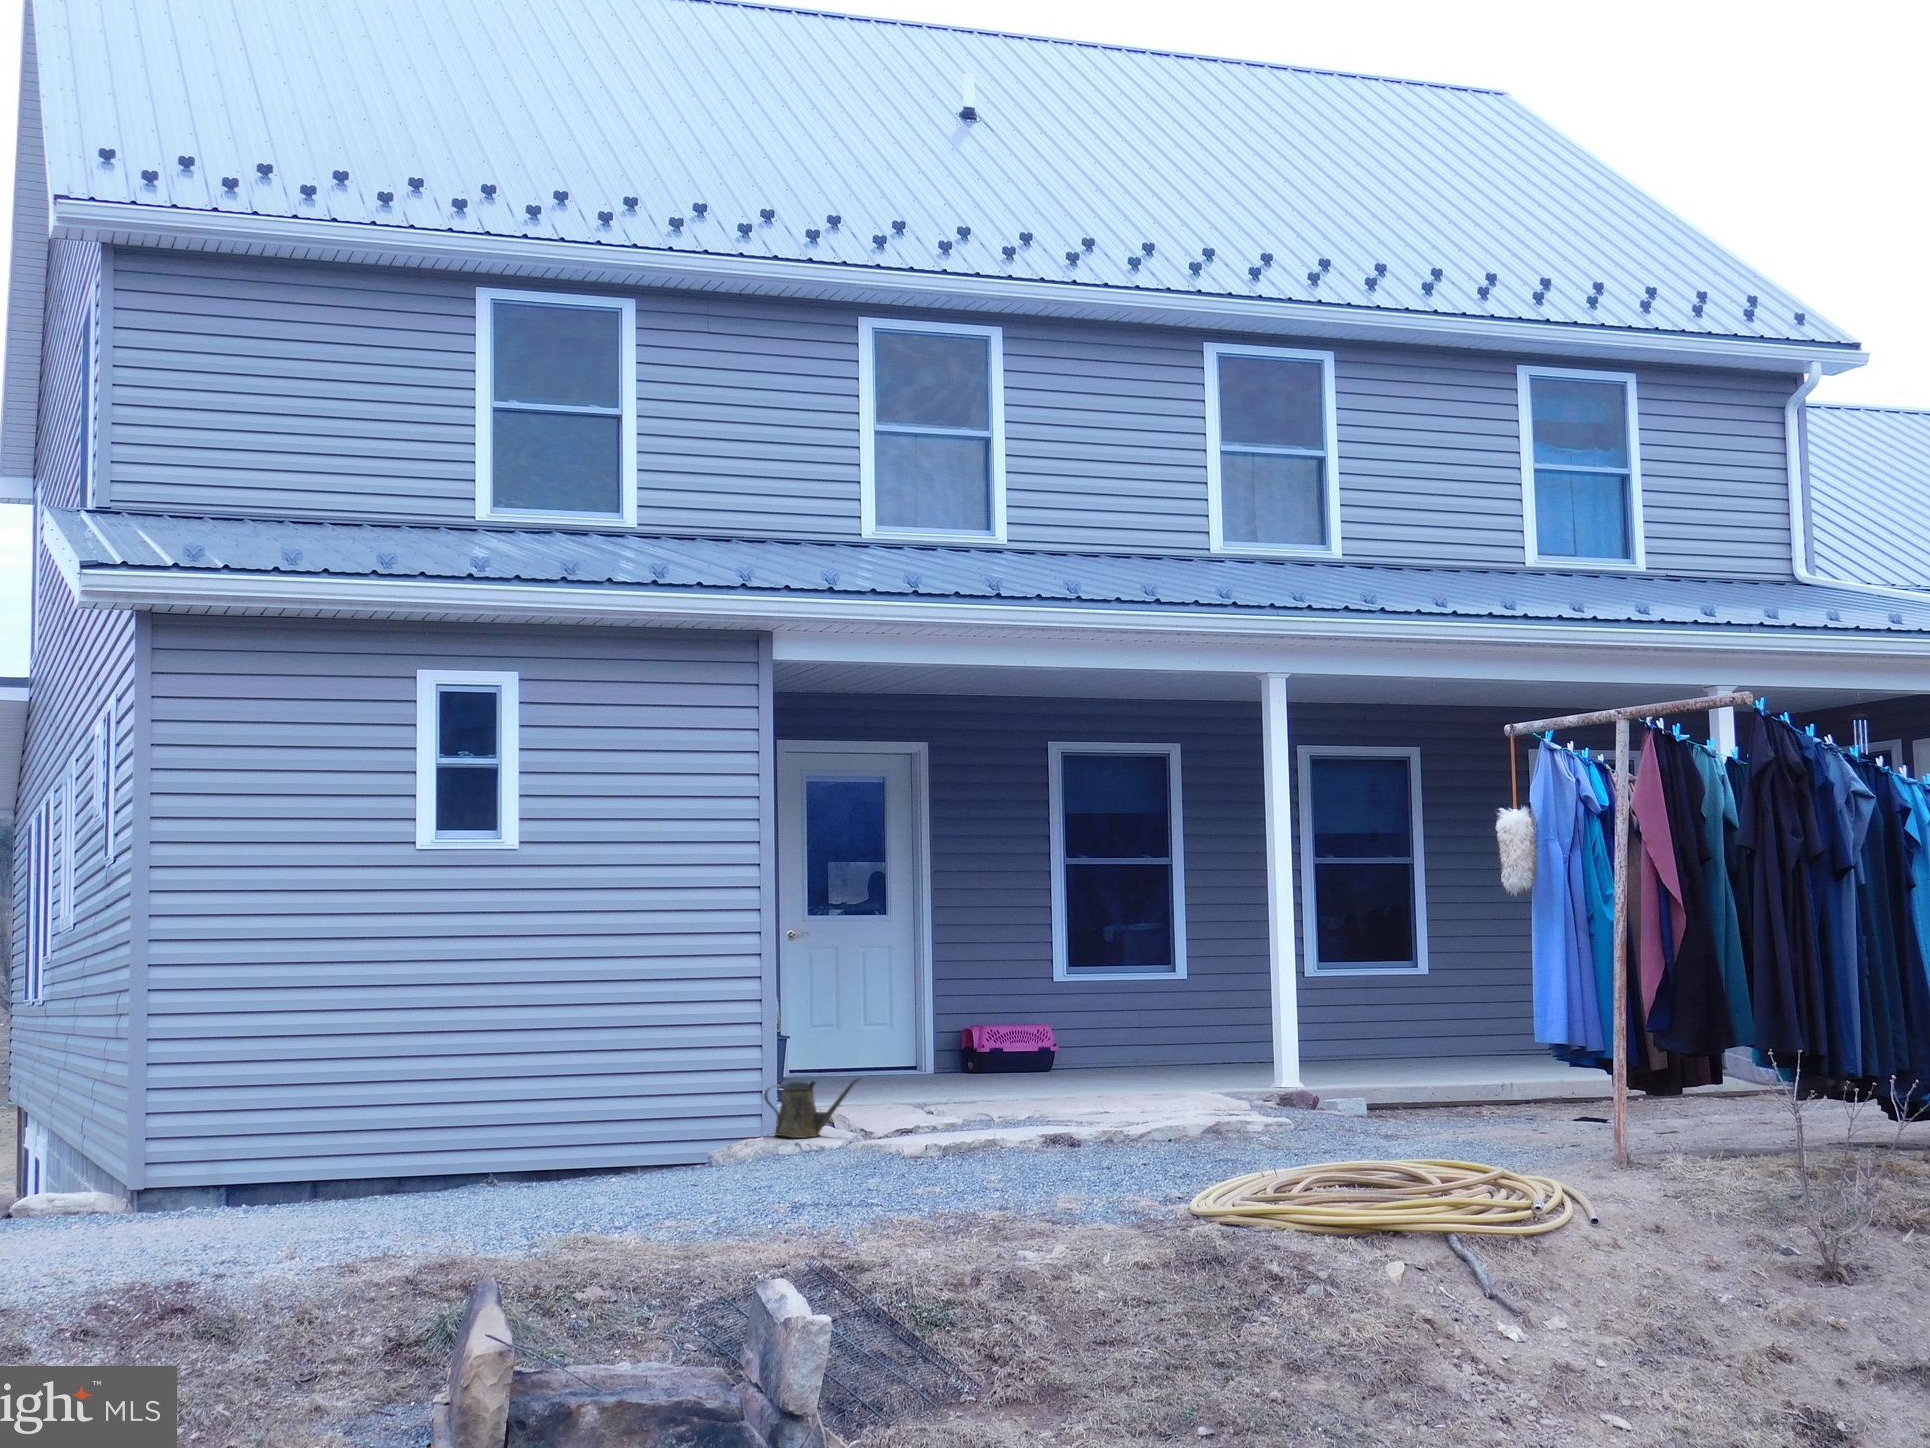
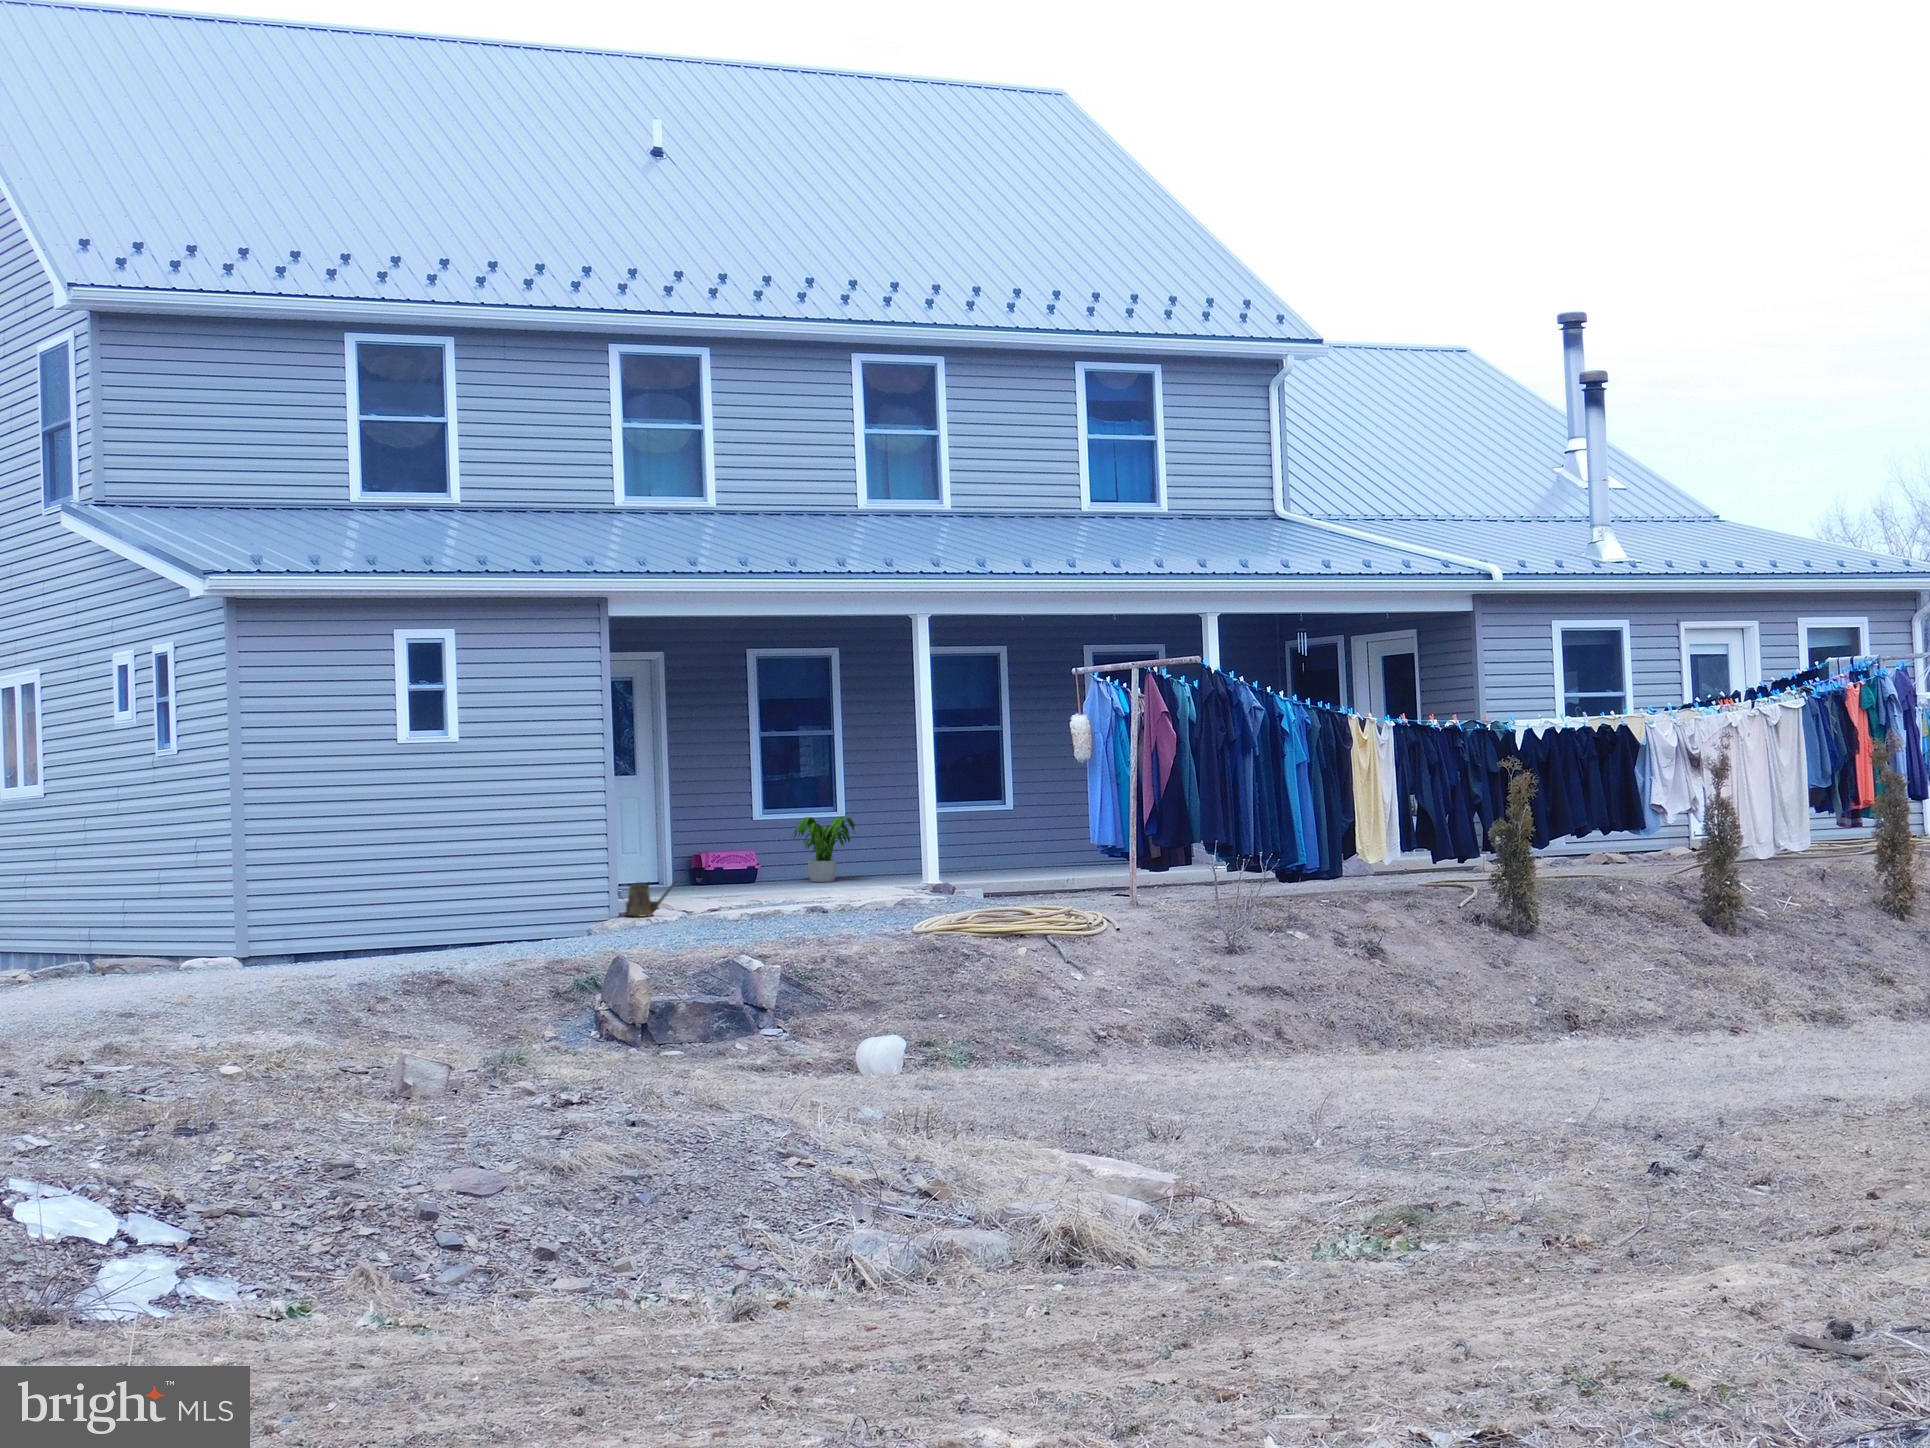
potted plant: none [1084,979,1183,1077] -> present [794,817,855,882]

